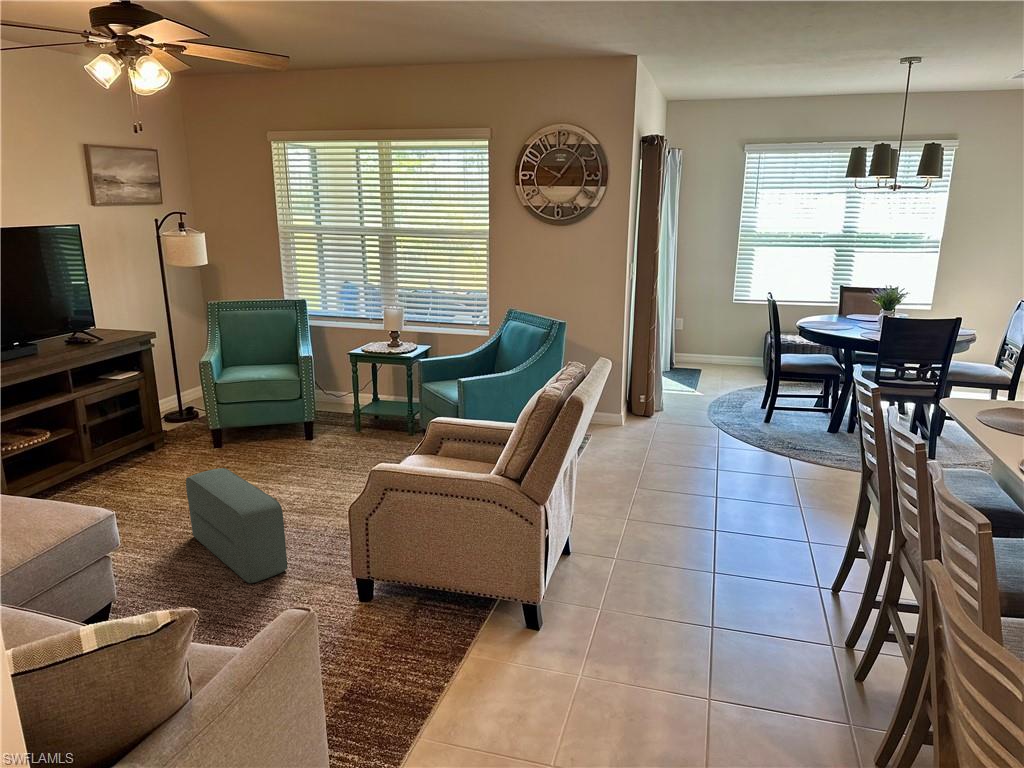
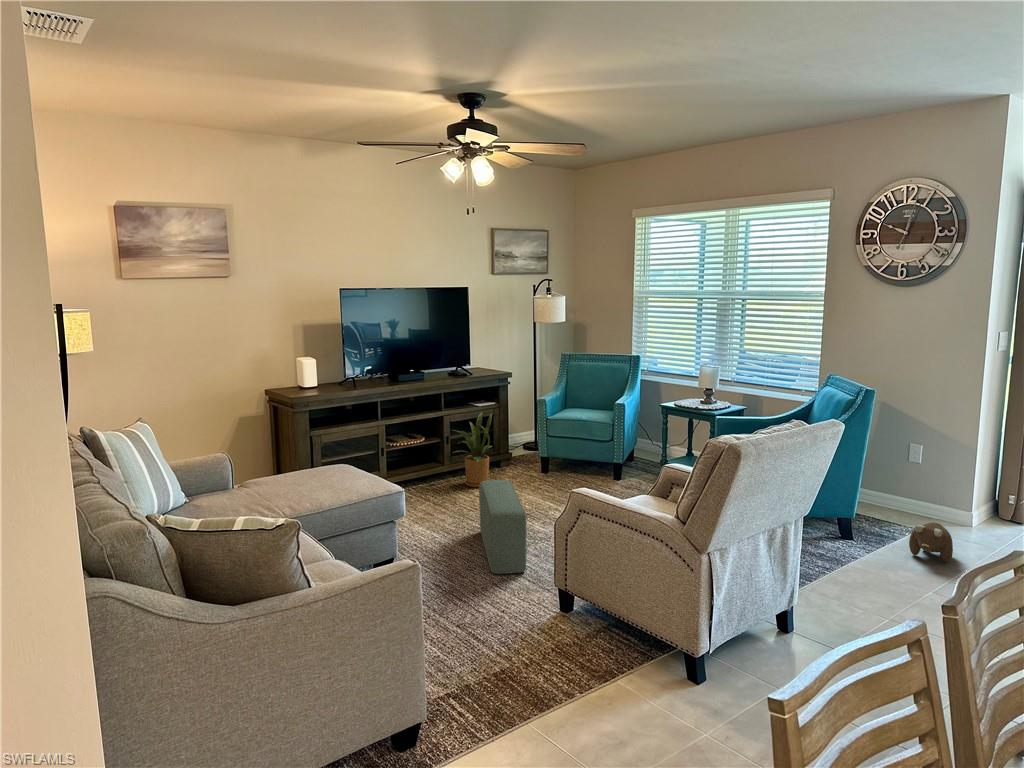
house plant: none [87,386,157,483] -> present [453,412,492,487]
plush toy: none [597,427,629,459] -> present [909,522,953,563]

